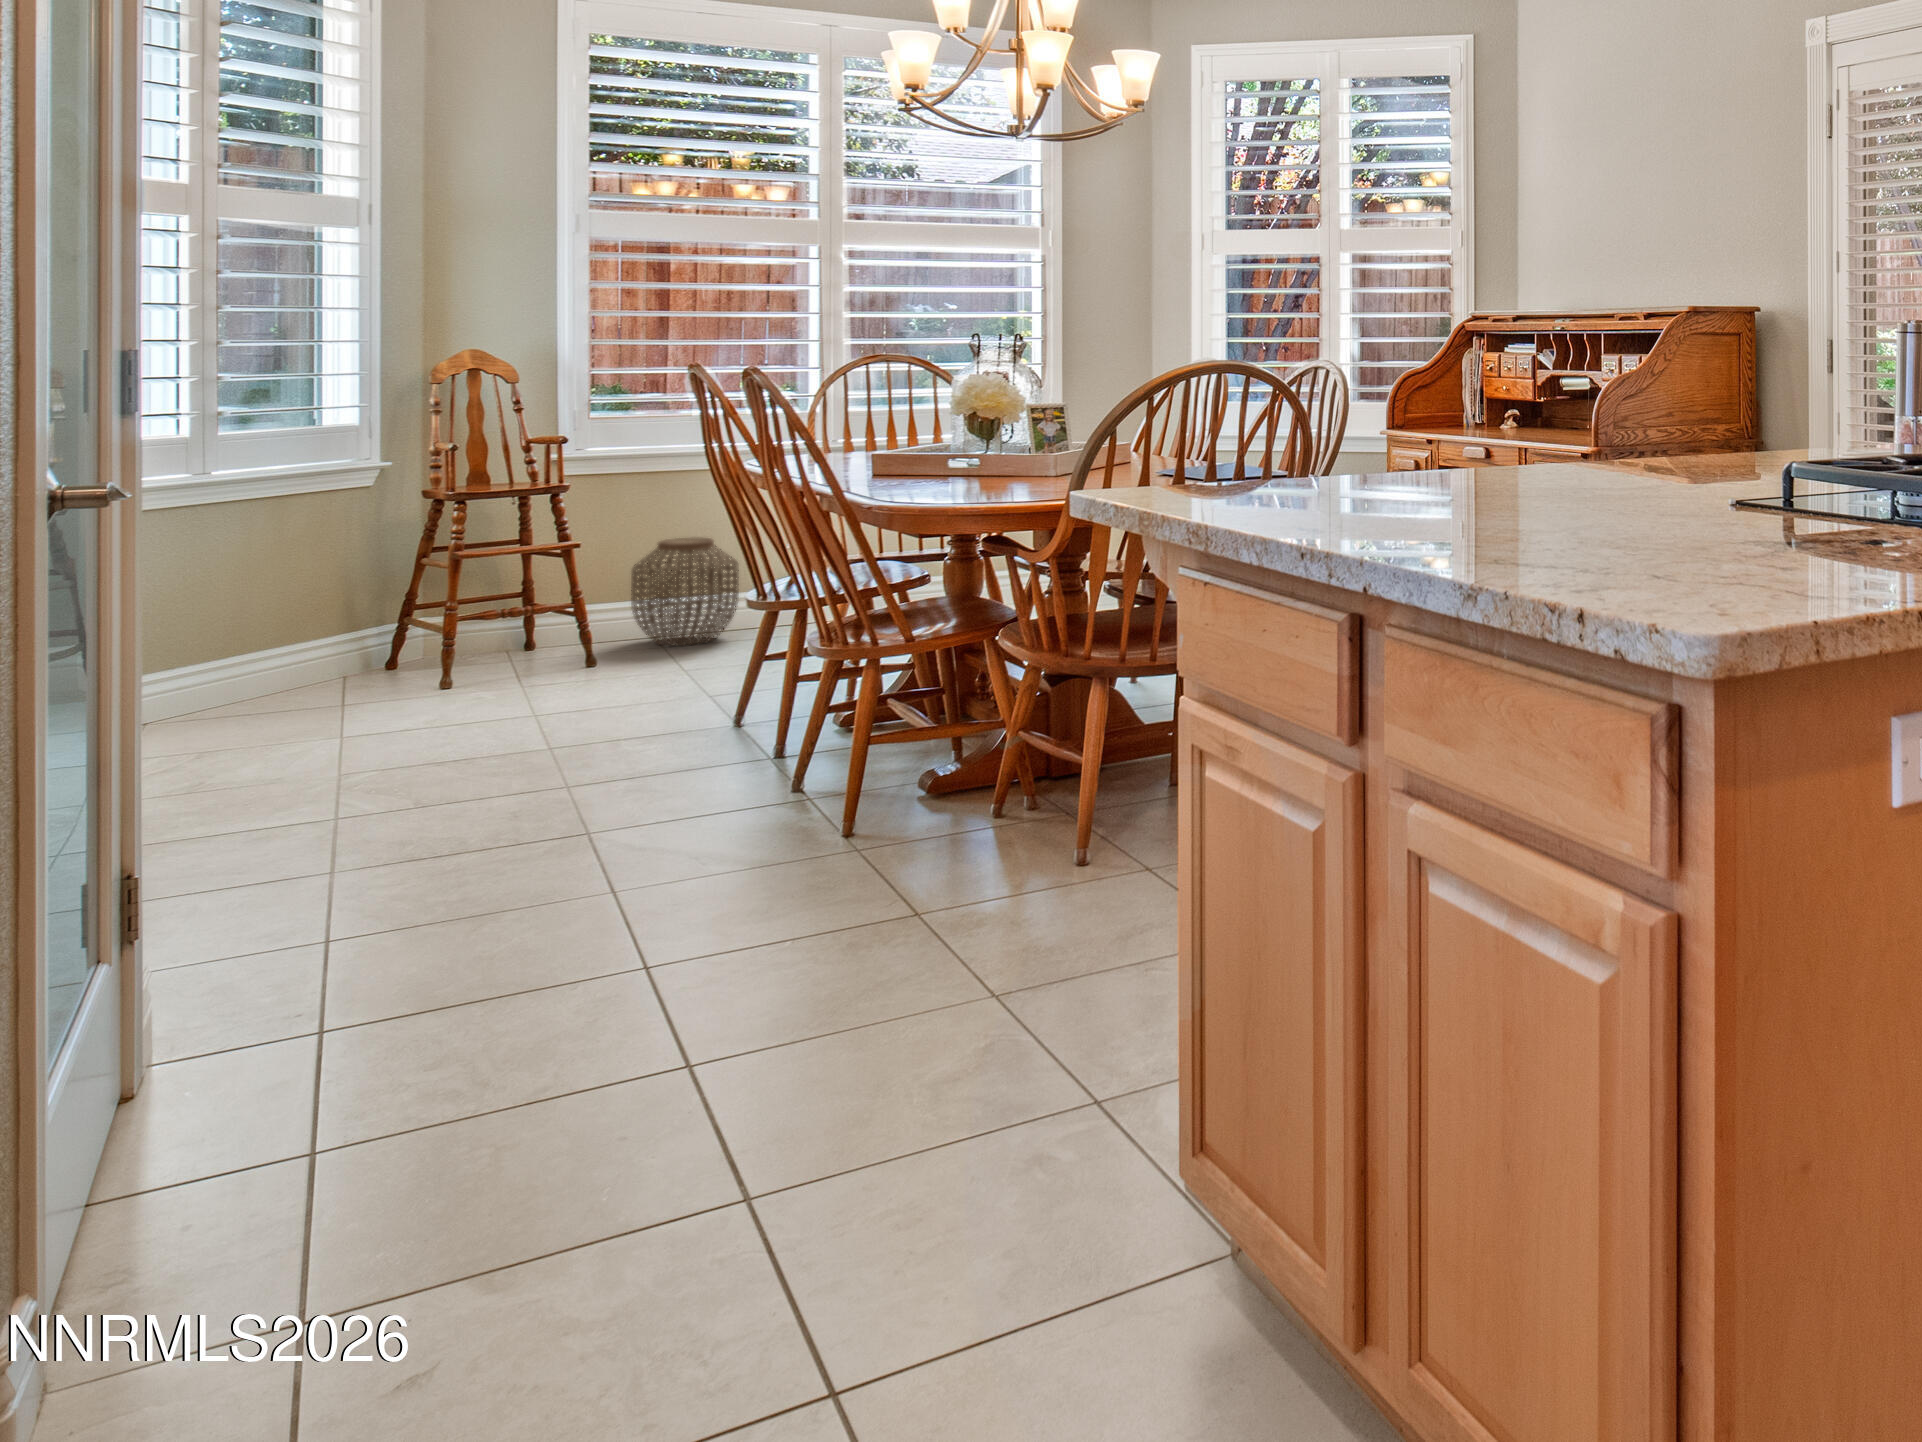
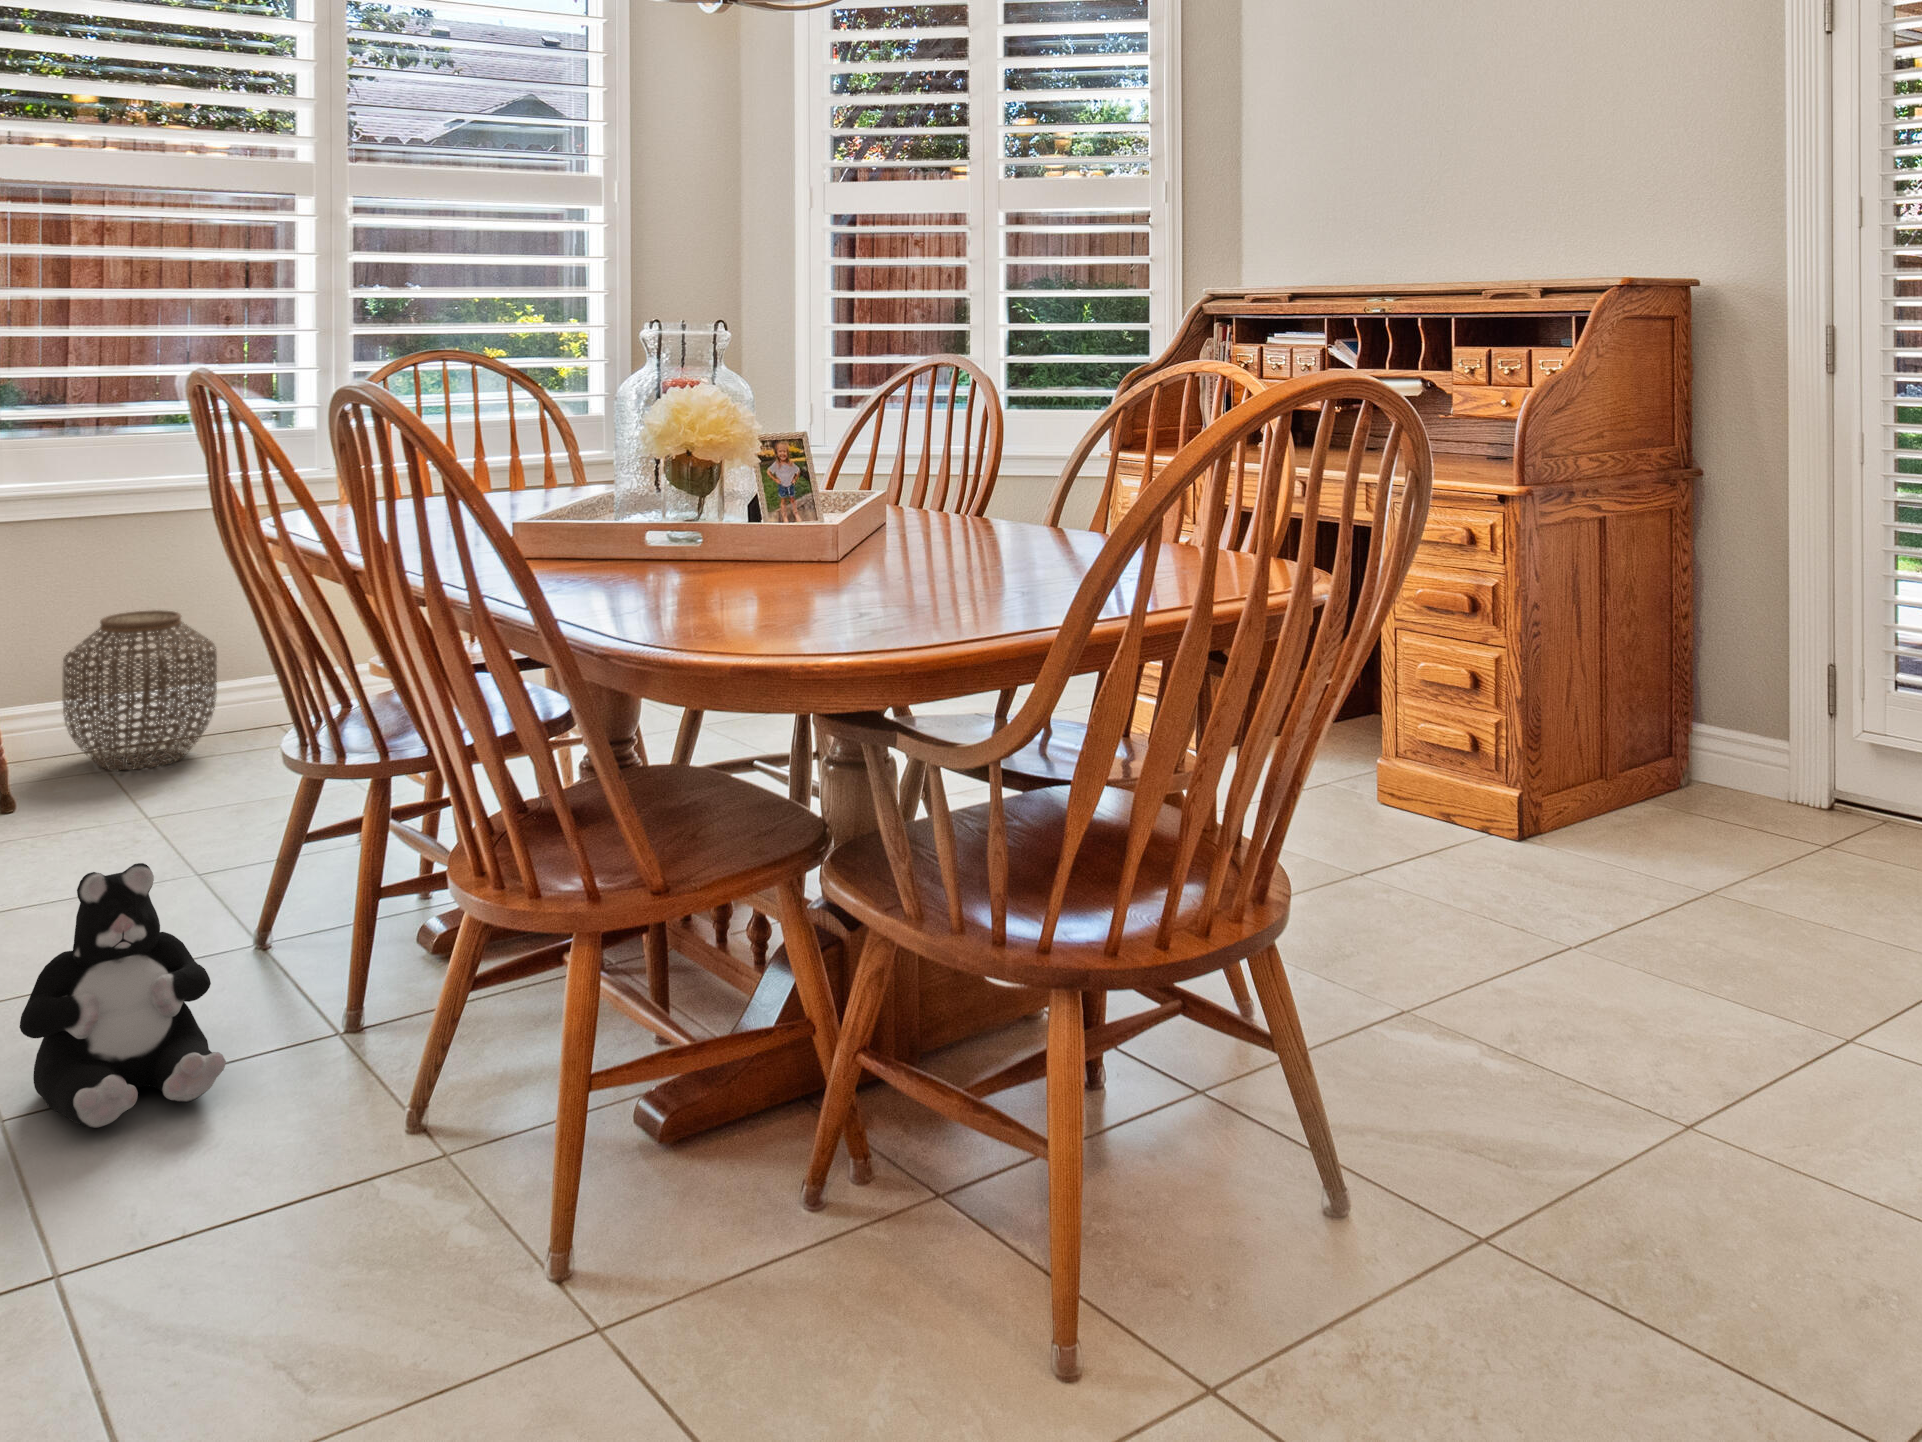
plush toy: none [583,648,698,784] -> present [20,863,226,1128]

